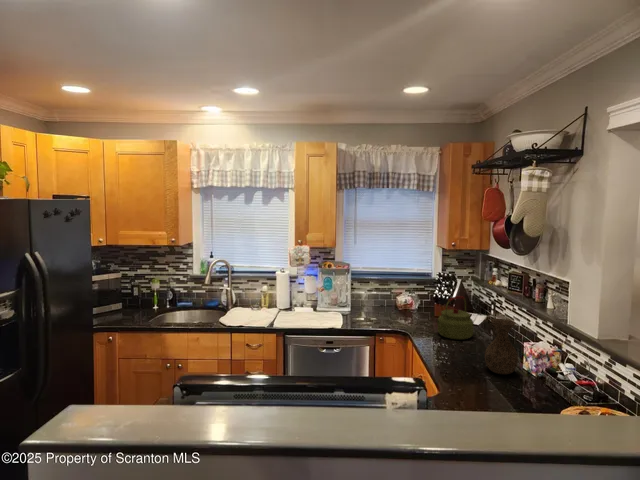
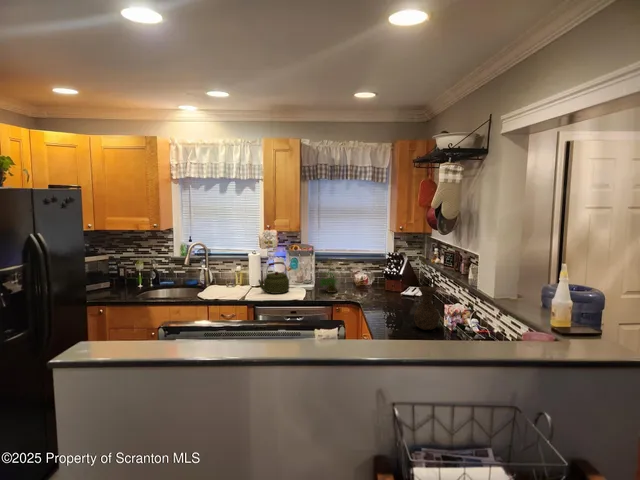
potted plant: none [357,278,386,319] -> present [320,262,338,293]
kettle: present [437,296,473,340] -> present [259,262,289,294]

